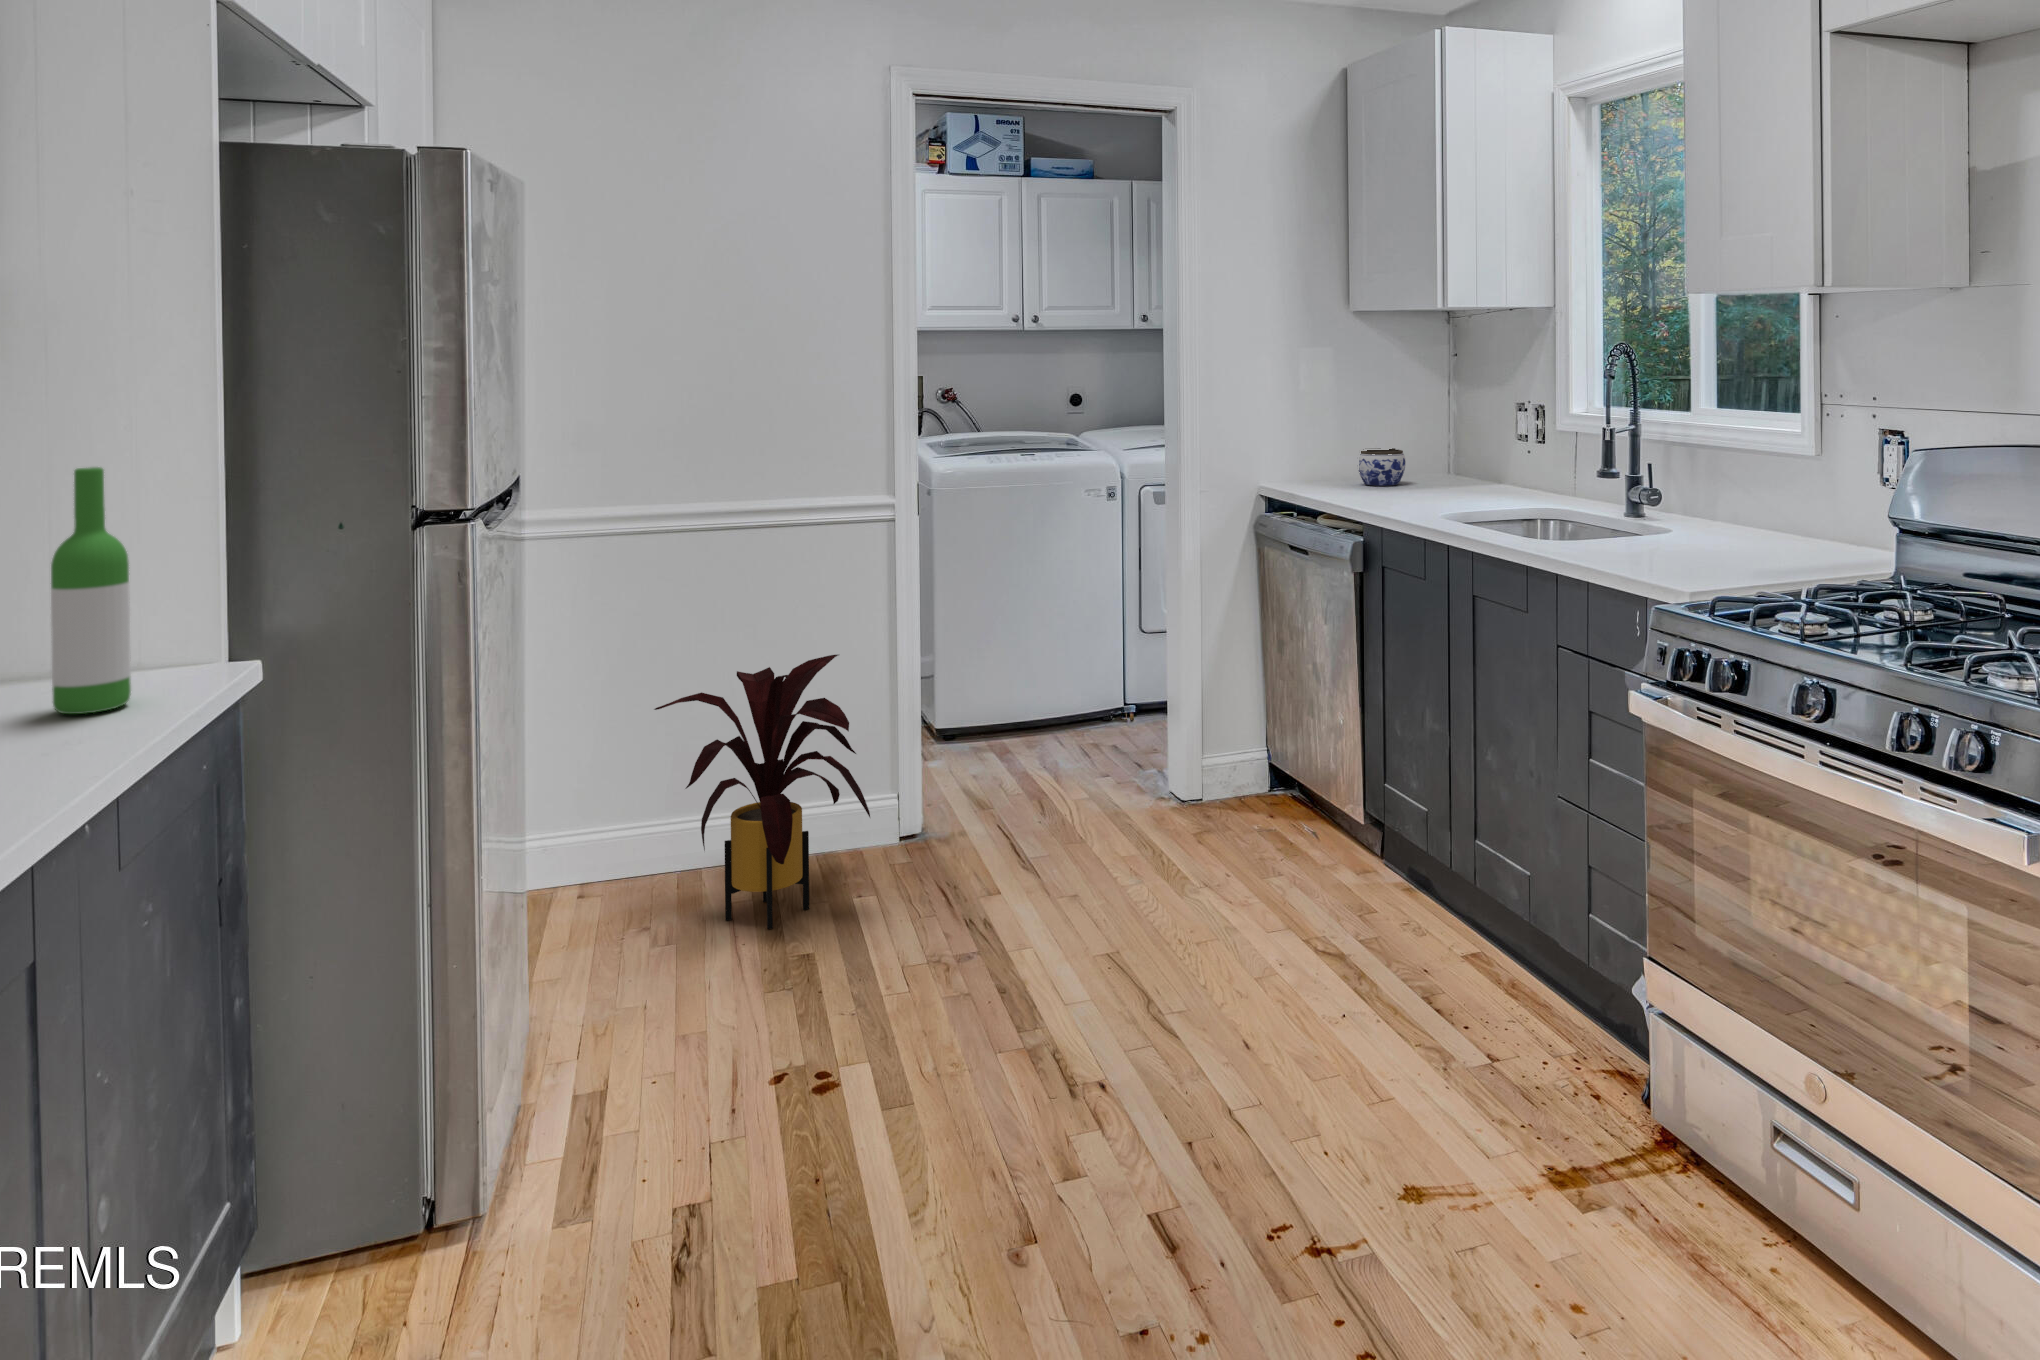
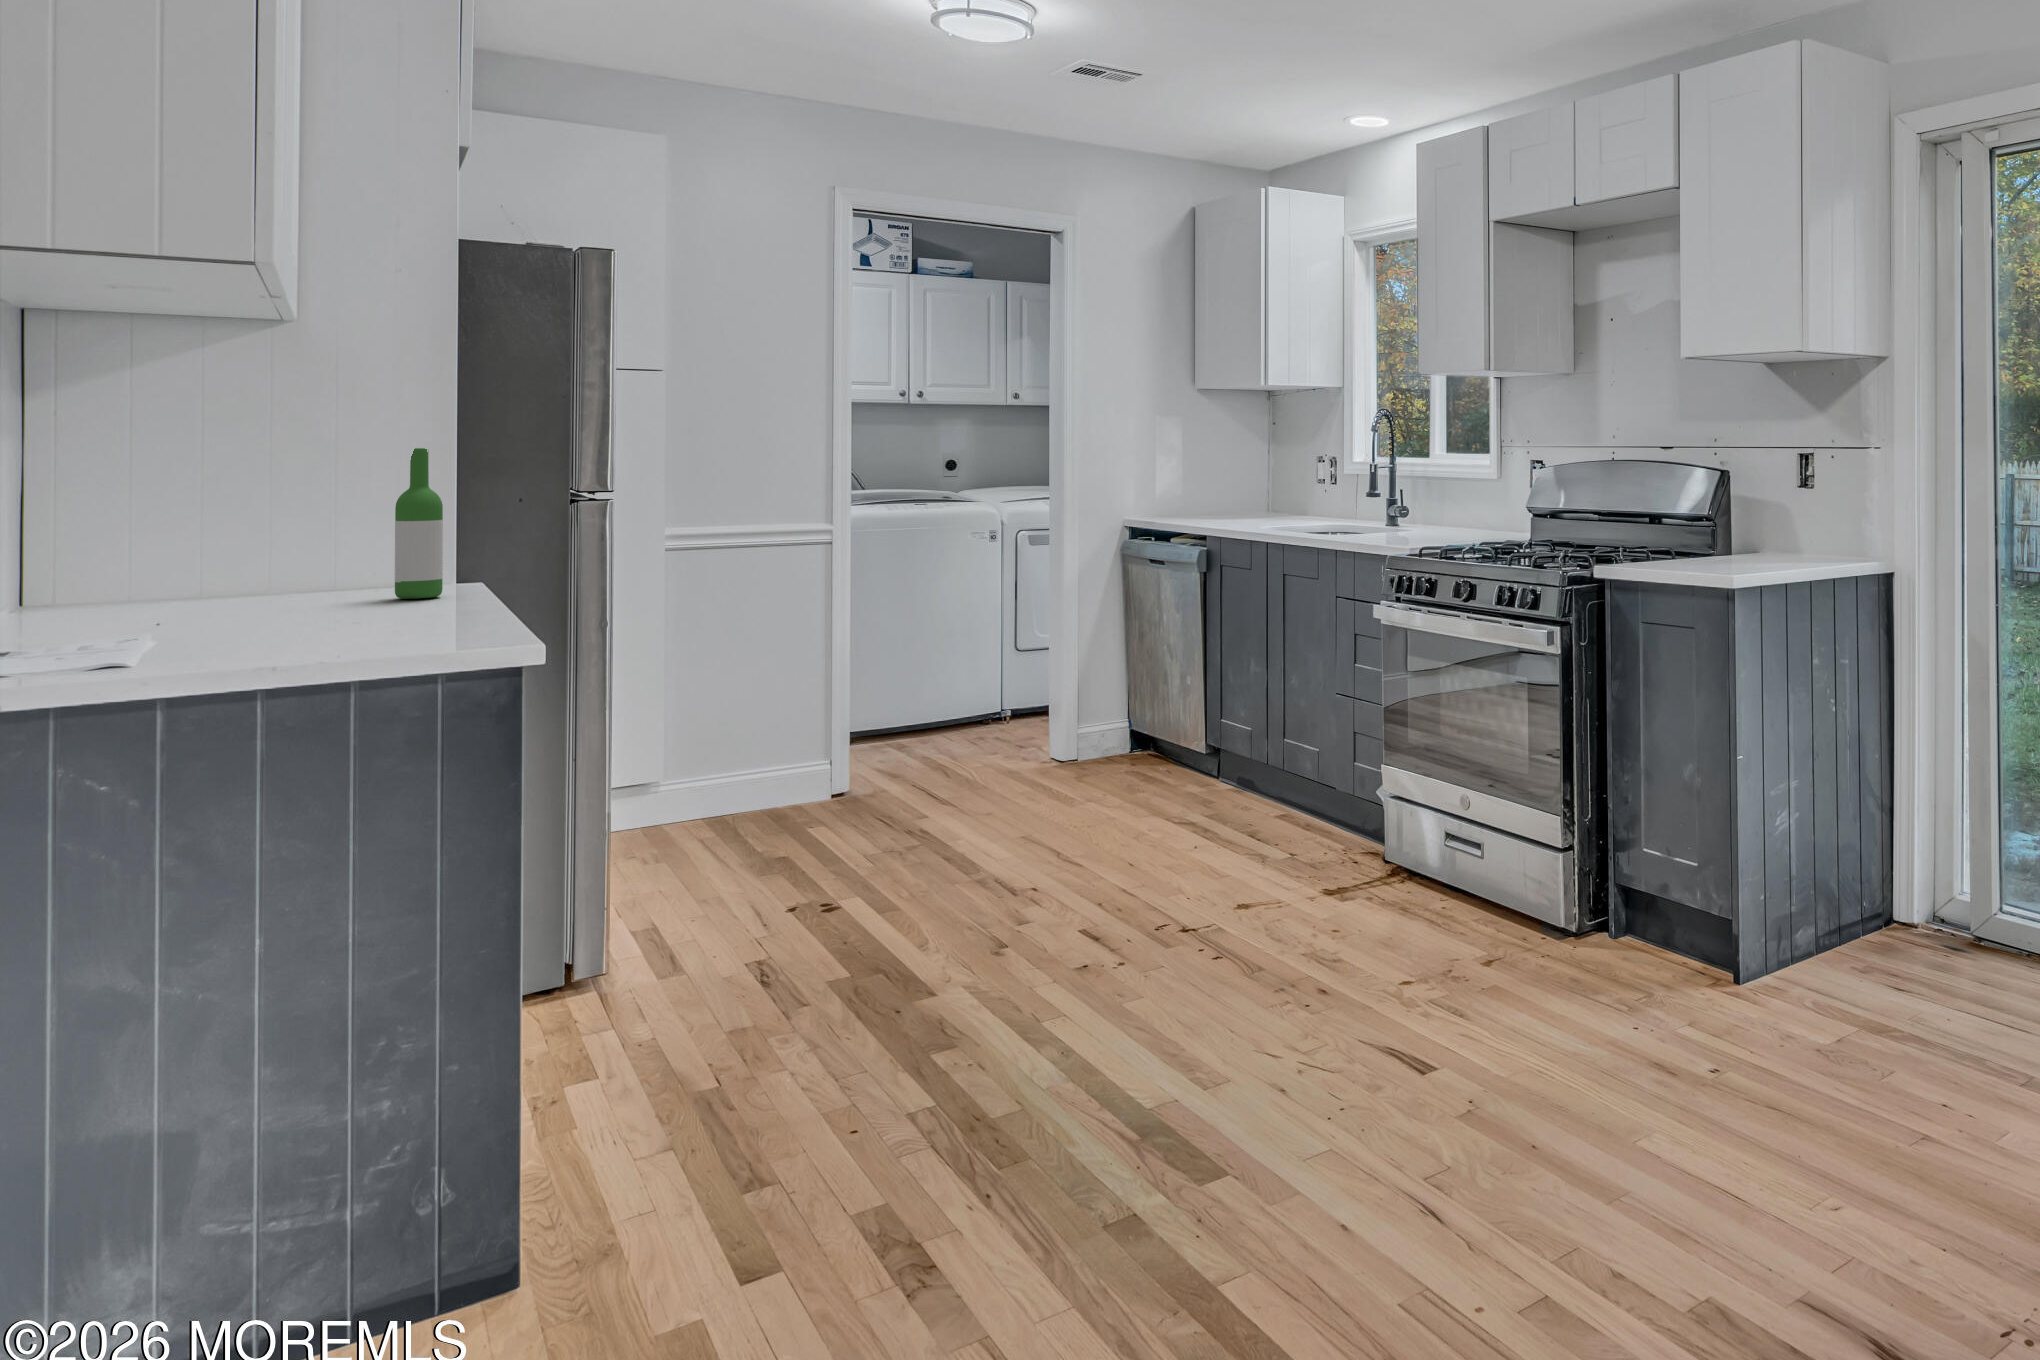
jar: present [1359,448,1405,486] -> none [1199,492,1236,519]
house plant: present [654,655,870,929] -> none [650,641,835,841]

